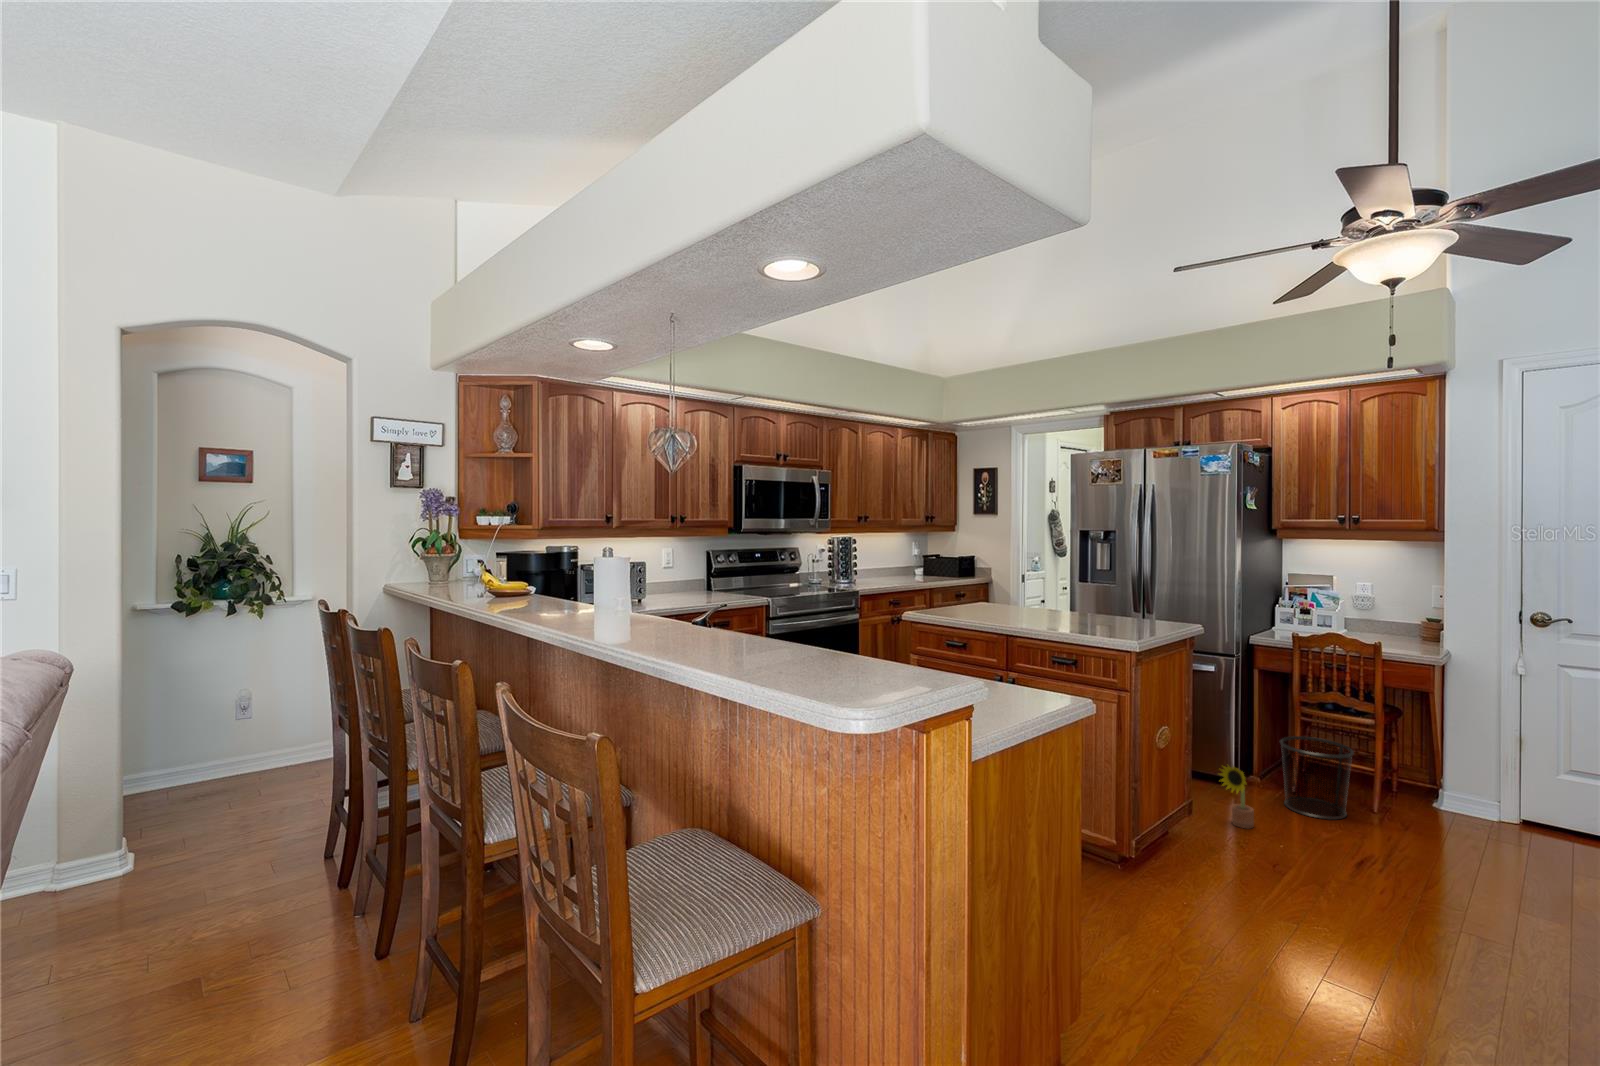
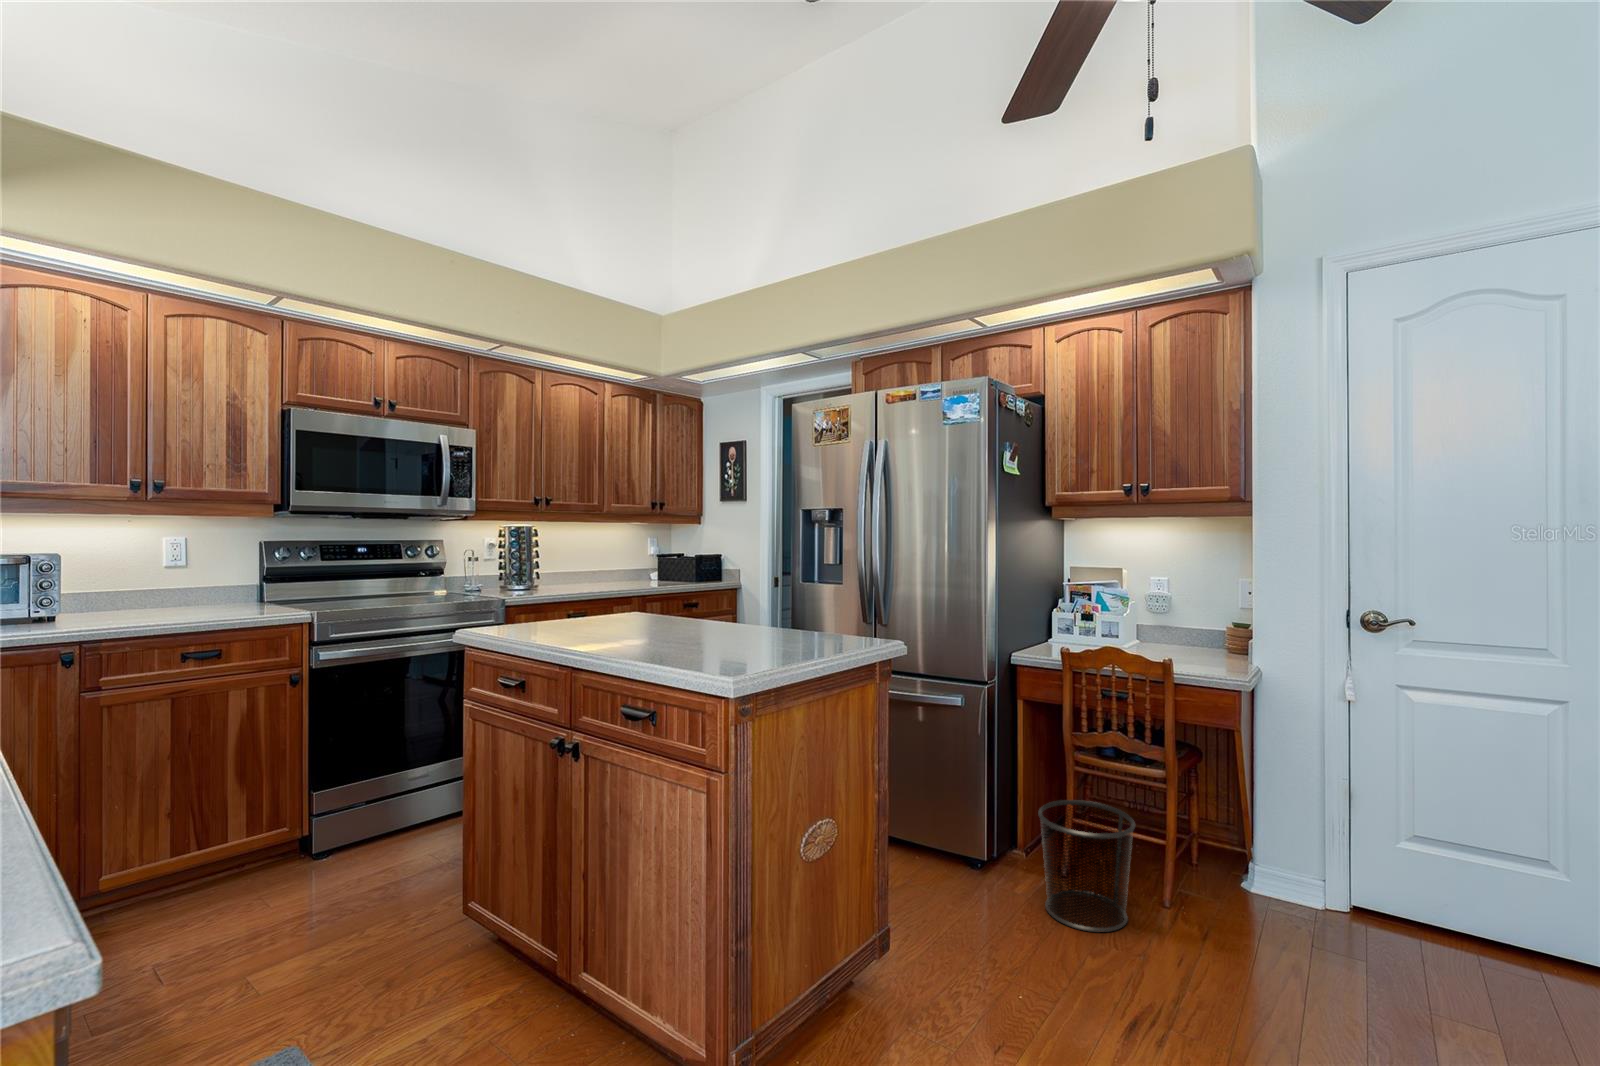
decorative plant: present [1219,766,1254,828] -> none [936,863,989,966]

